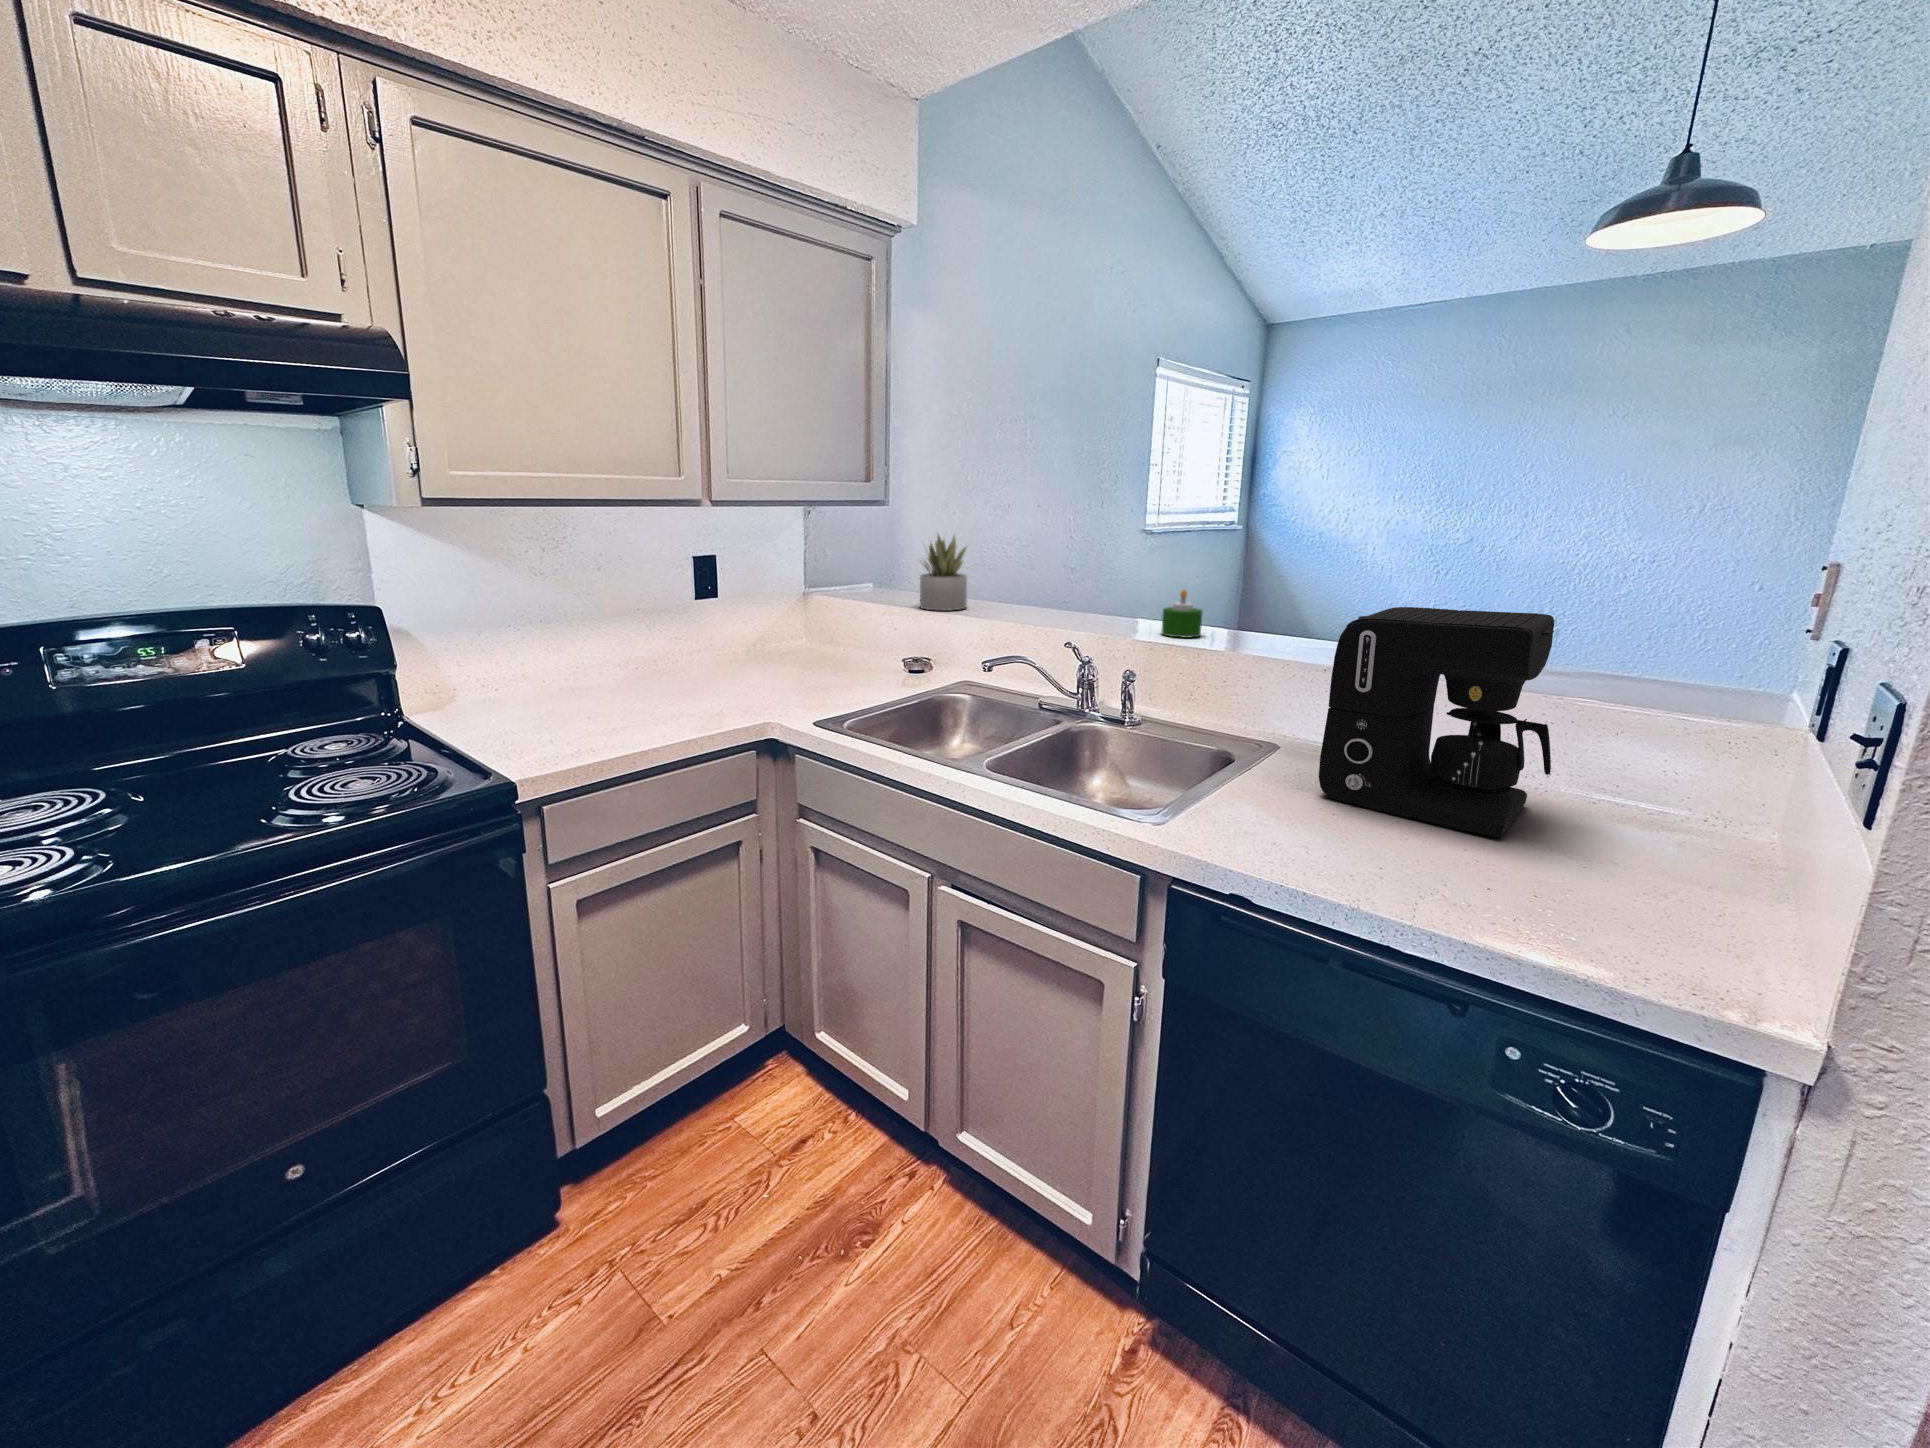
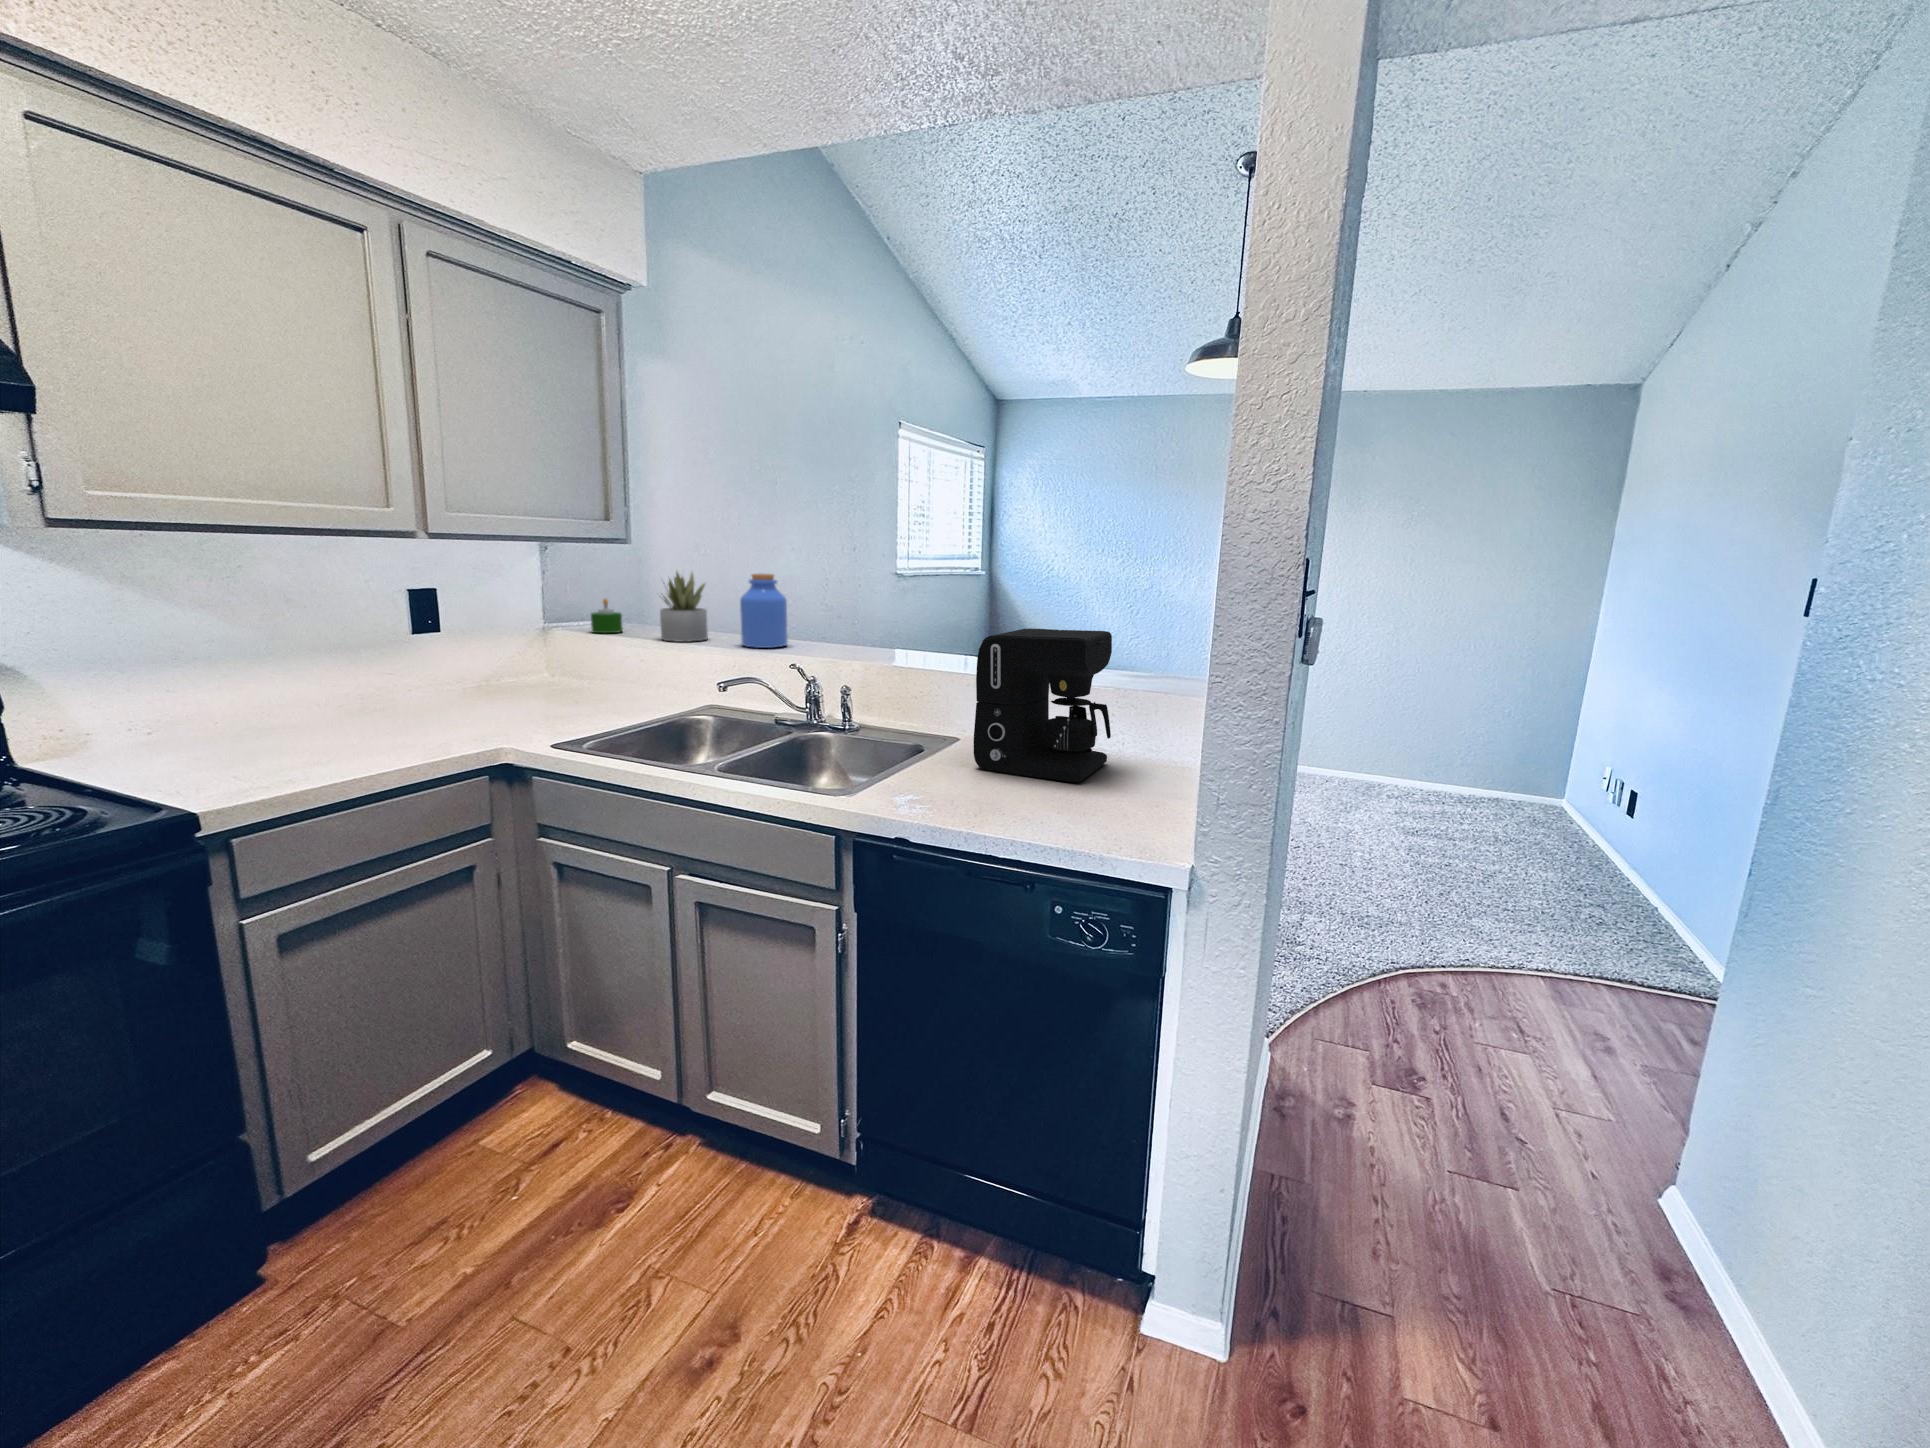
jar: none [1004,535,1056,620] -> present [740,573,788,648]
candle: present [1161,590,1202,638] -> present [591,599,623,633]

